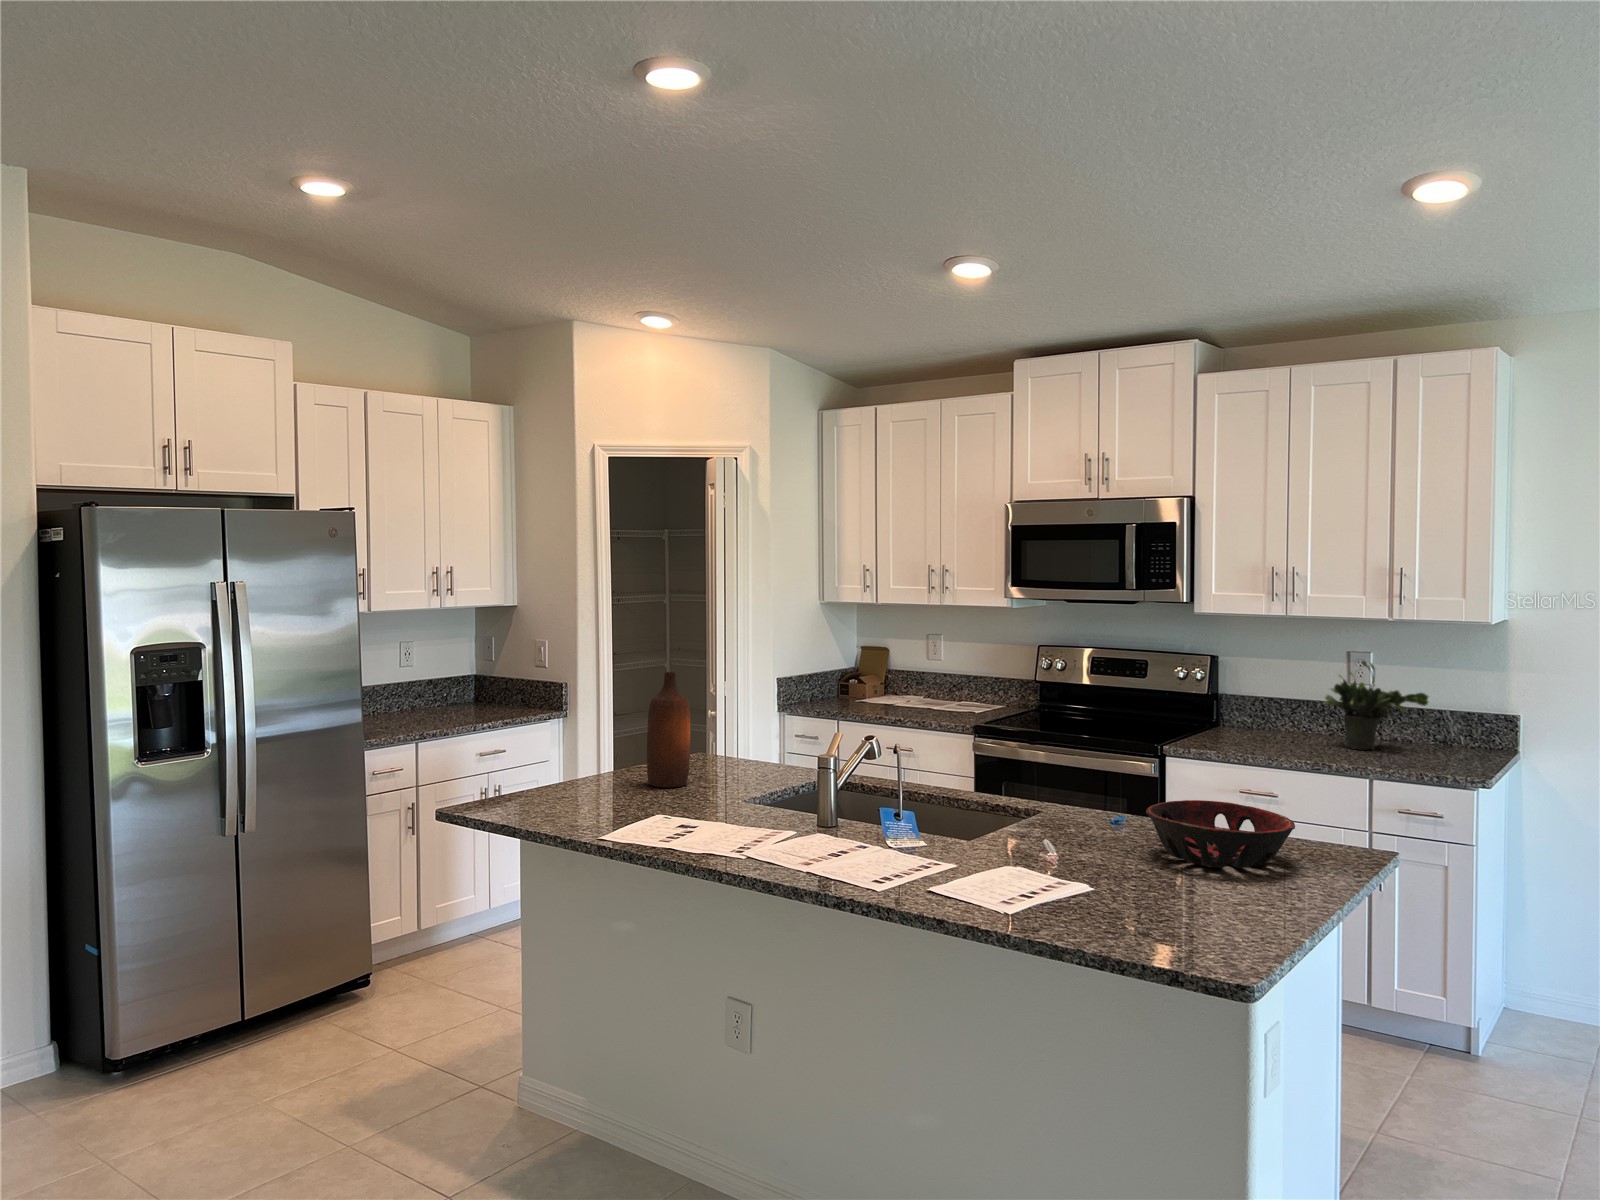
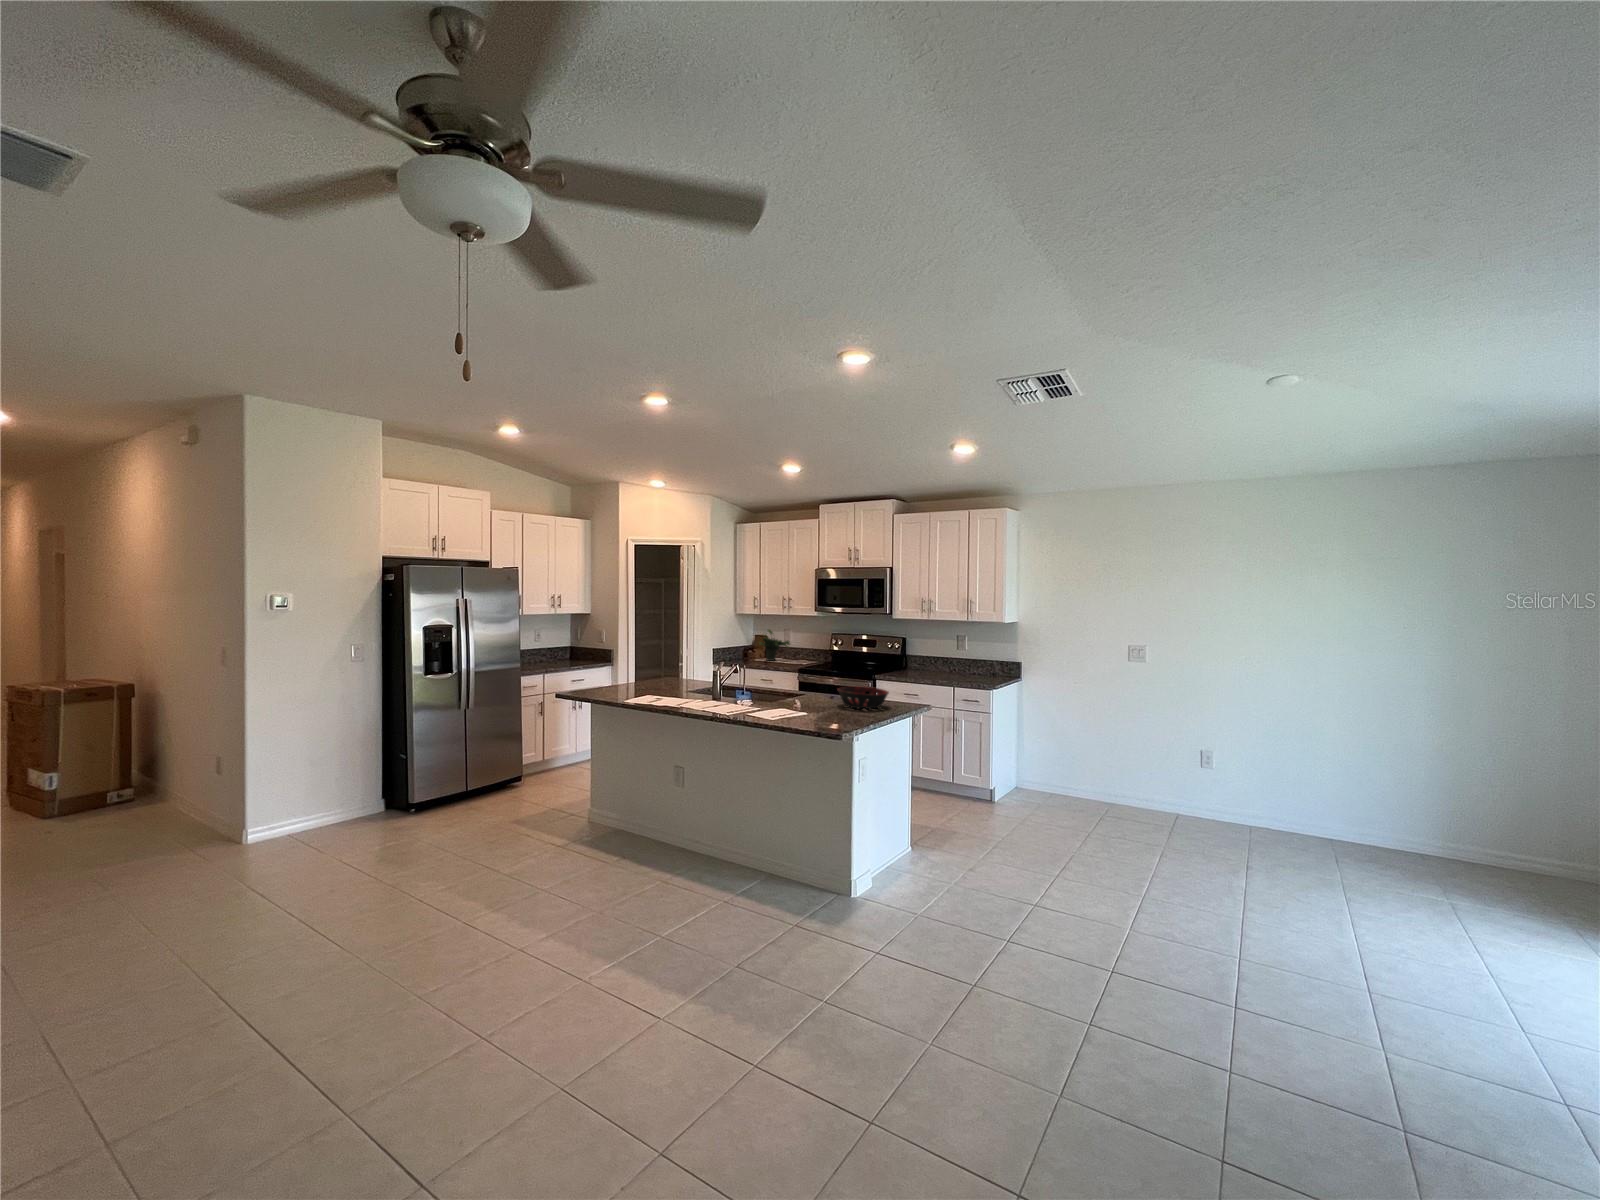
potted plant: present [1323,661,1428,749] -> present [760,630,790,661]
bottle: present [647,672,690,787] -> none [649,639,667,687]

